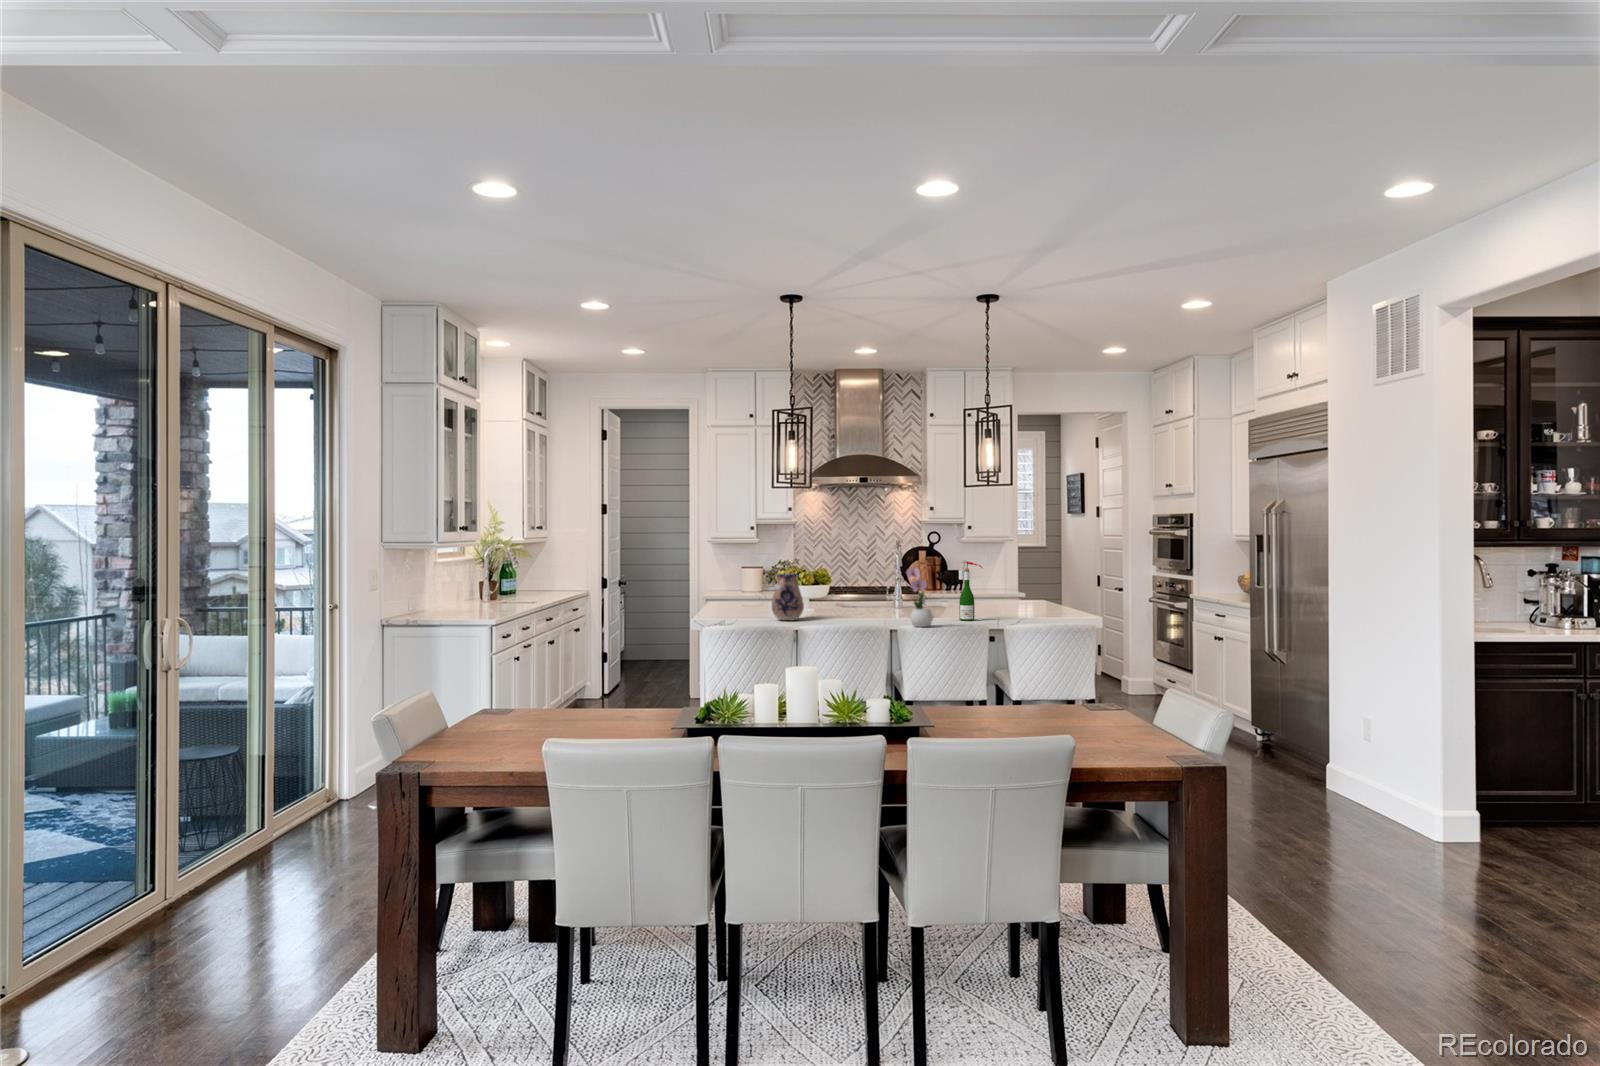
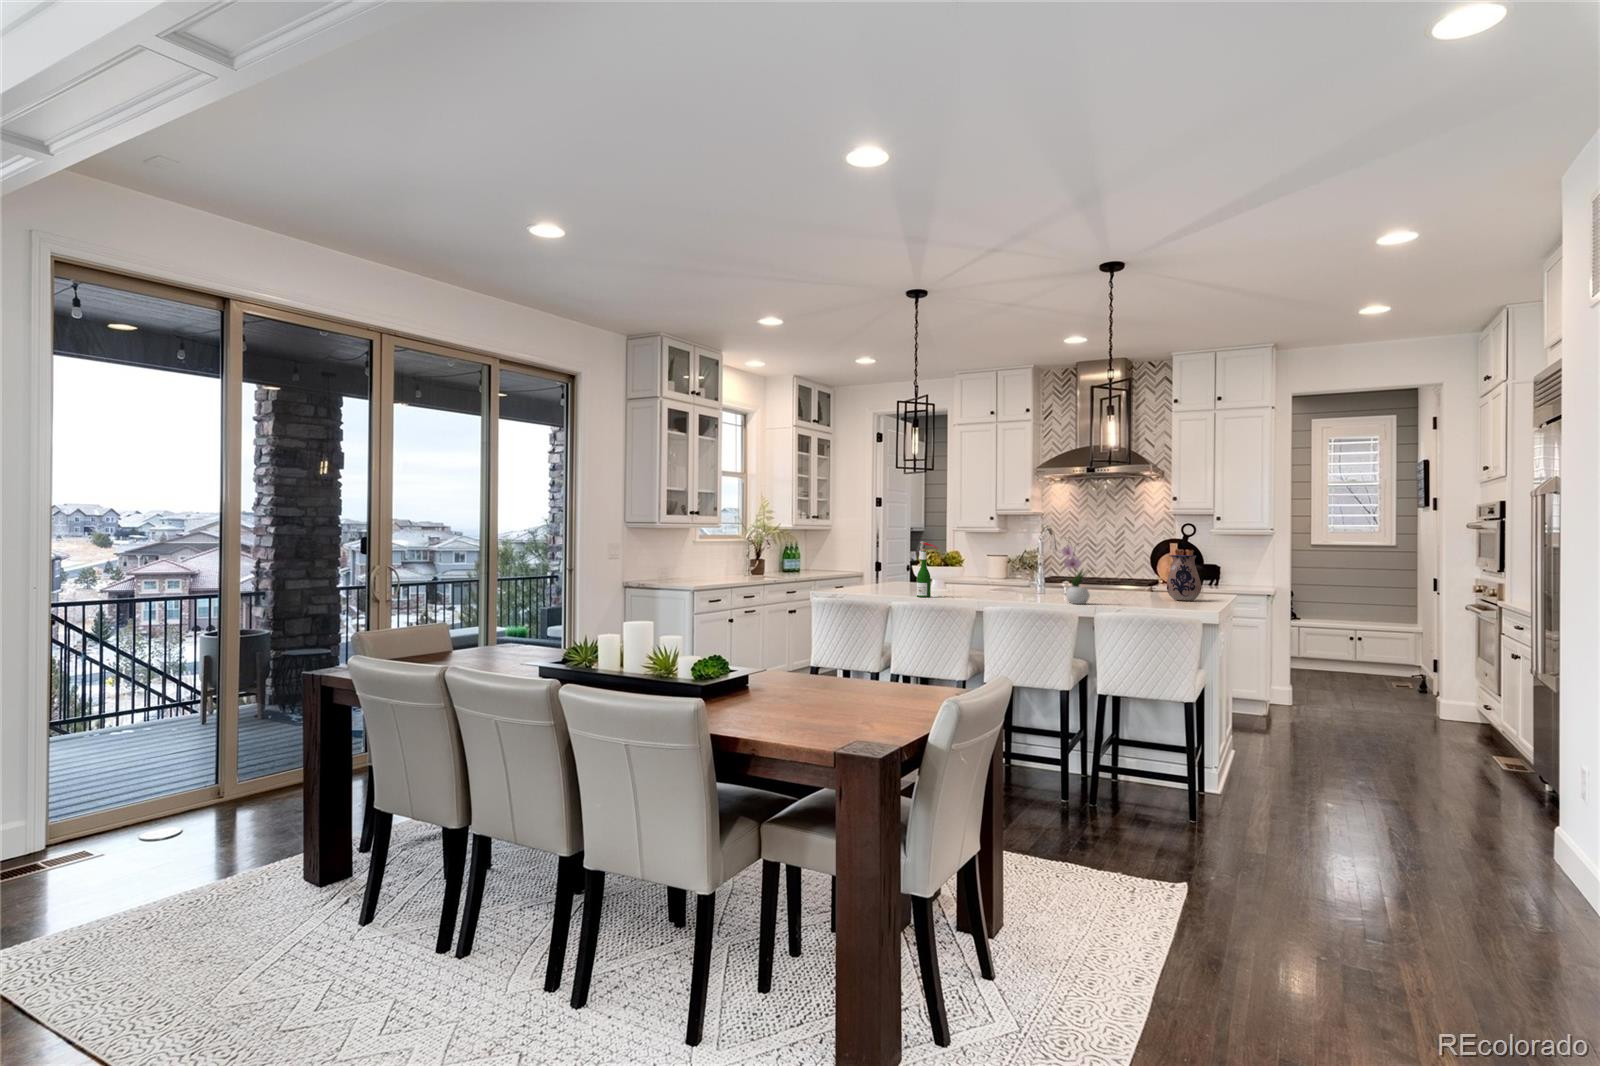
wine bottle: present [959,560,982,621] -> present [917,541,938,597]
ceramic pitcher: present [772,574,804,621] -> present [1167,555,1201,601]

